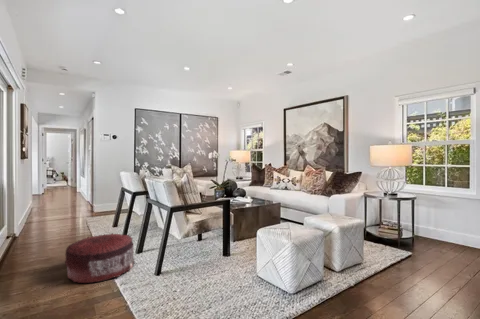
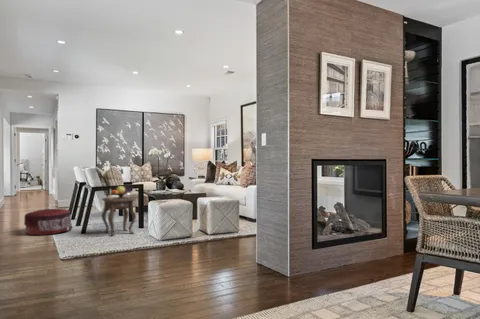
side table: none [181,200,233,282] -> present [102,186,136,236]

